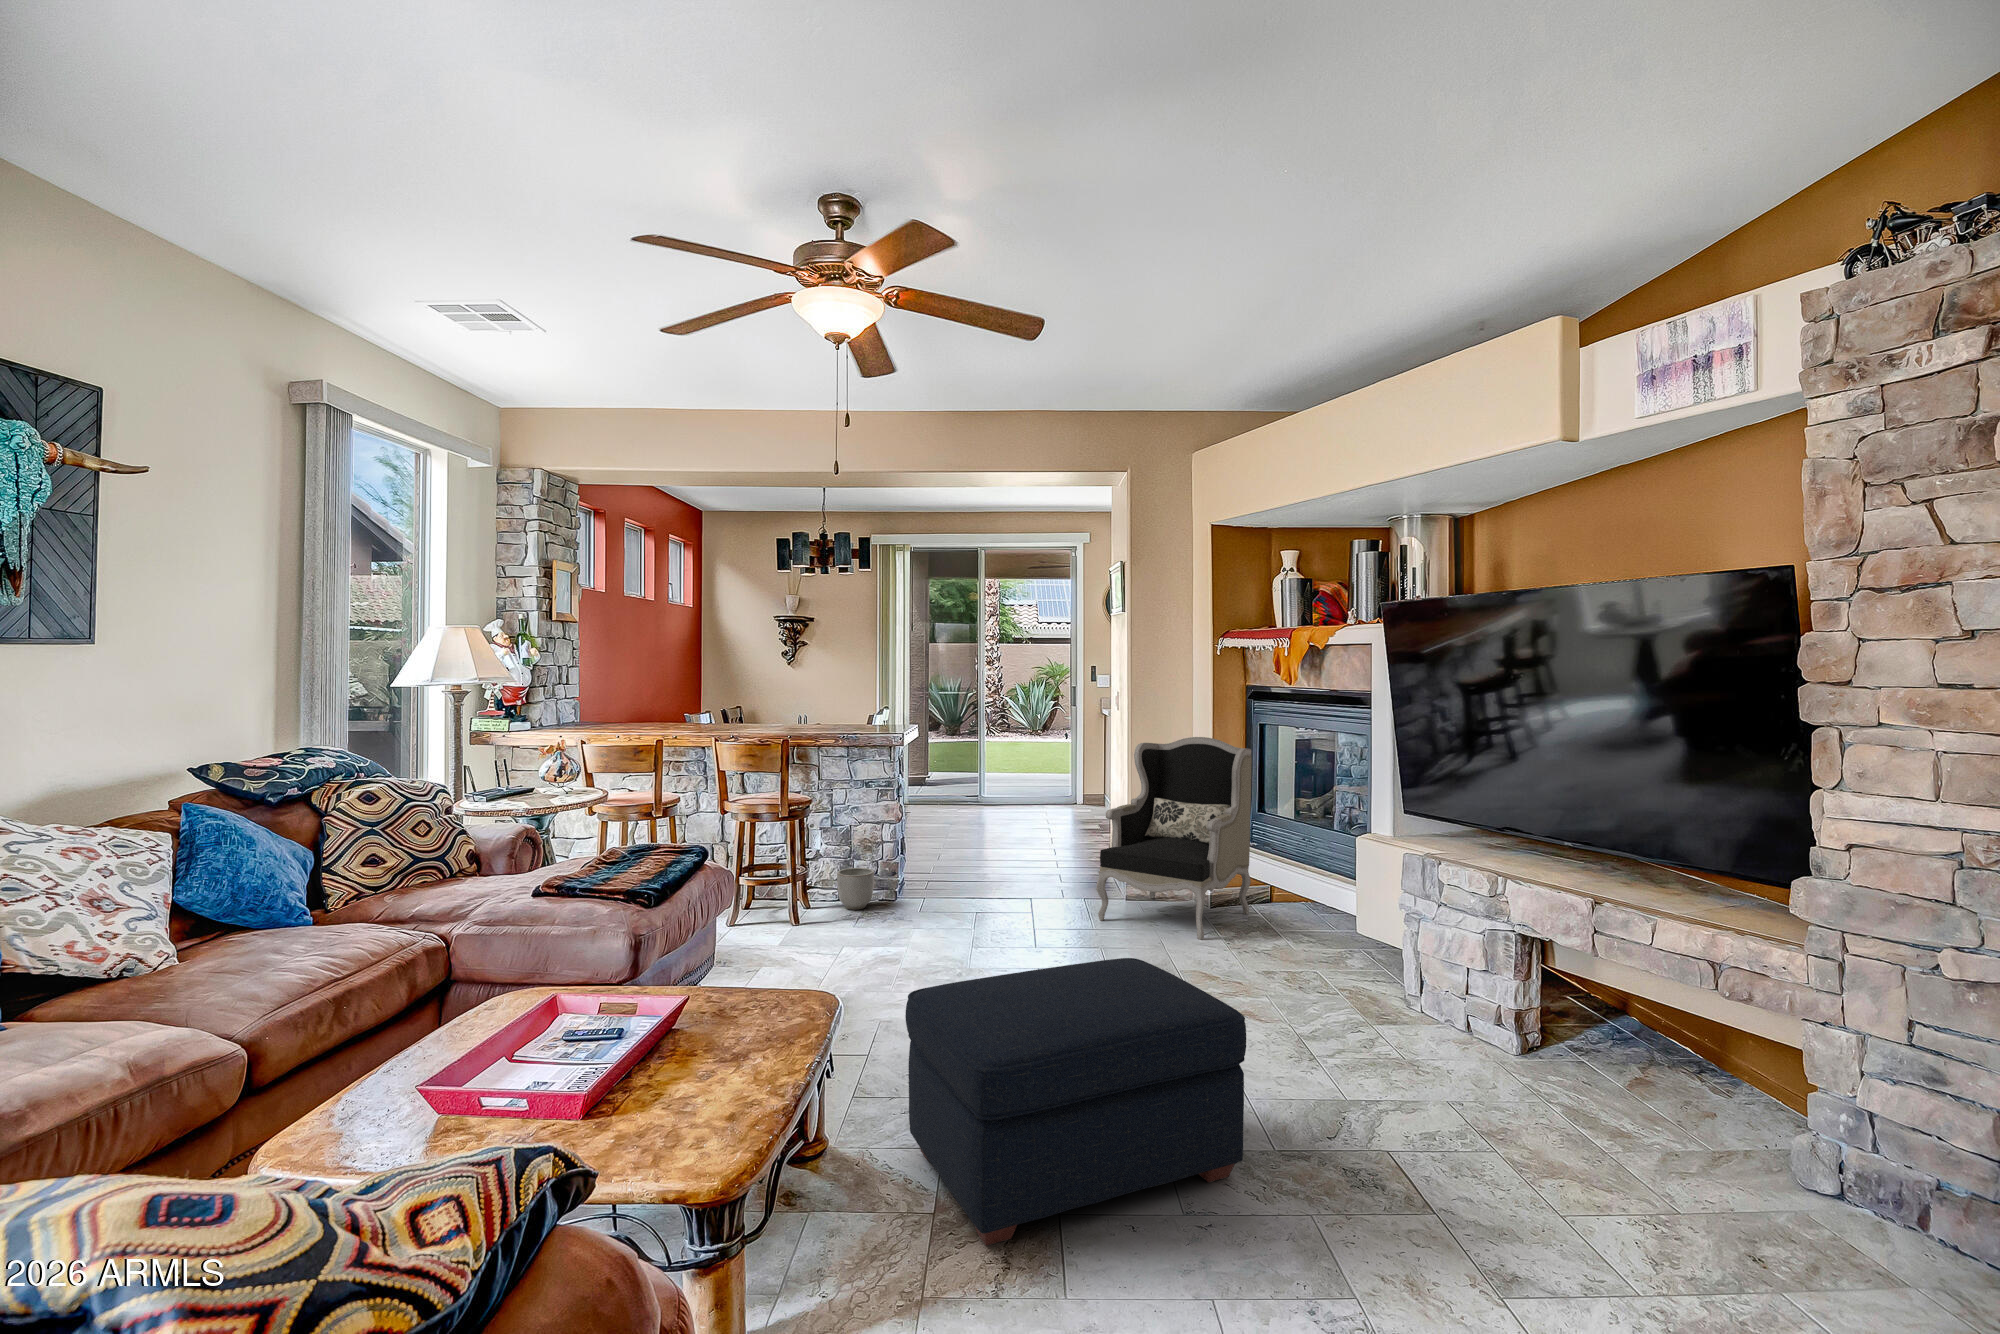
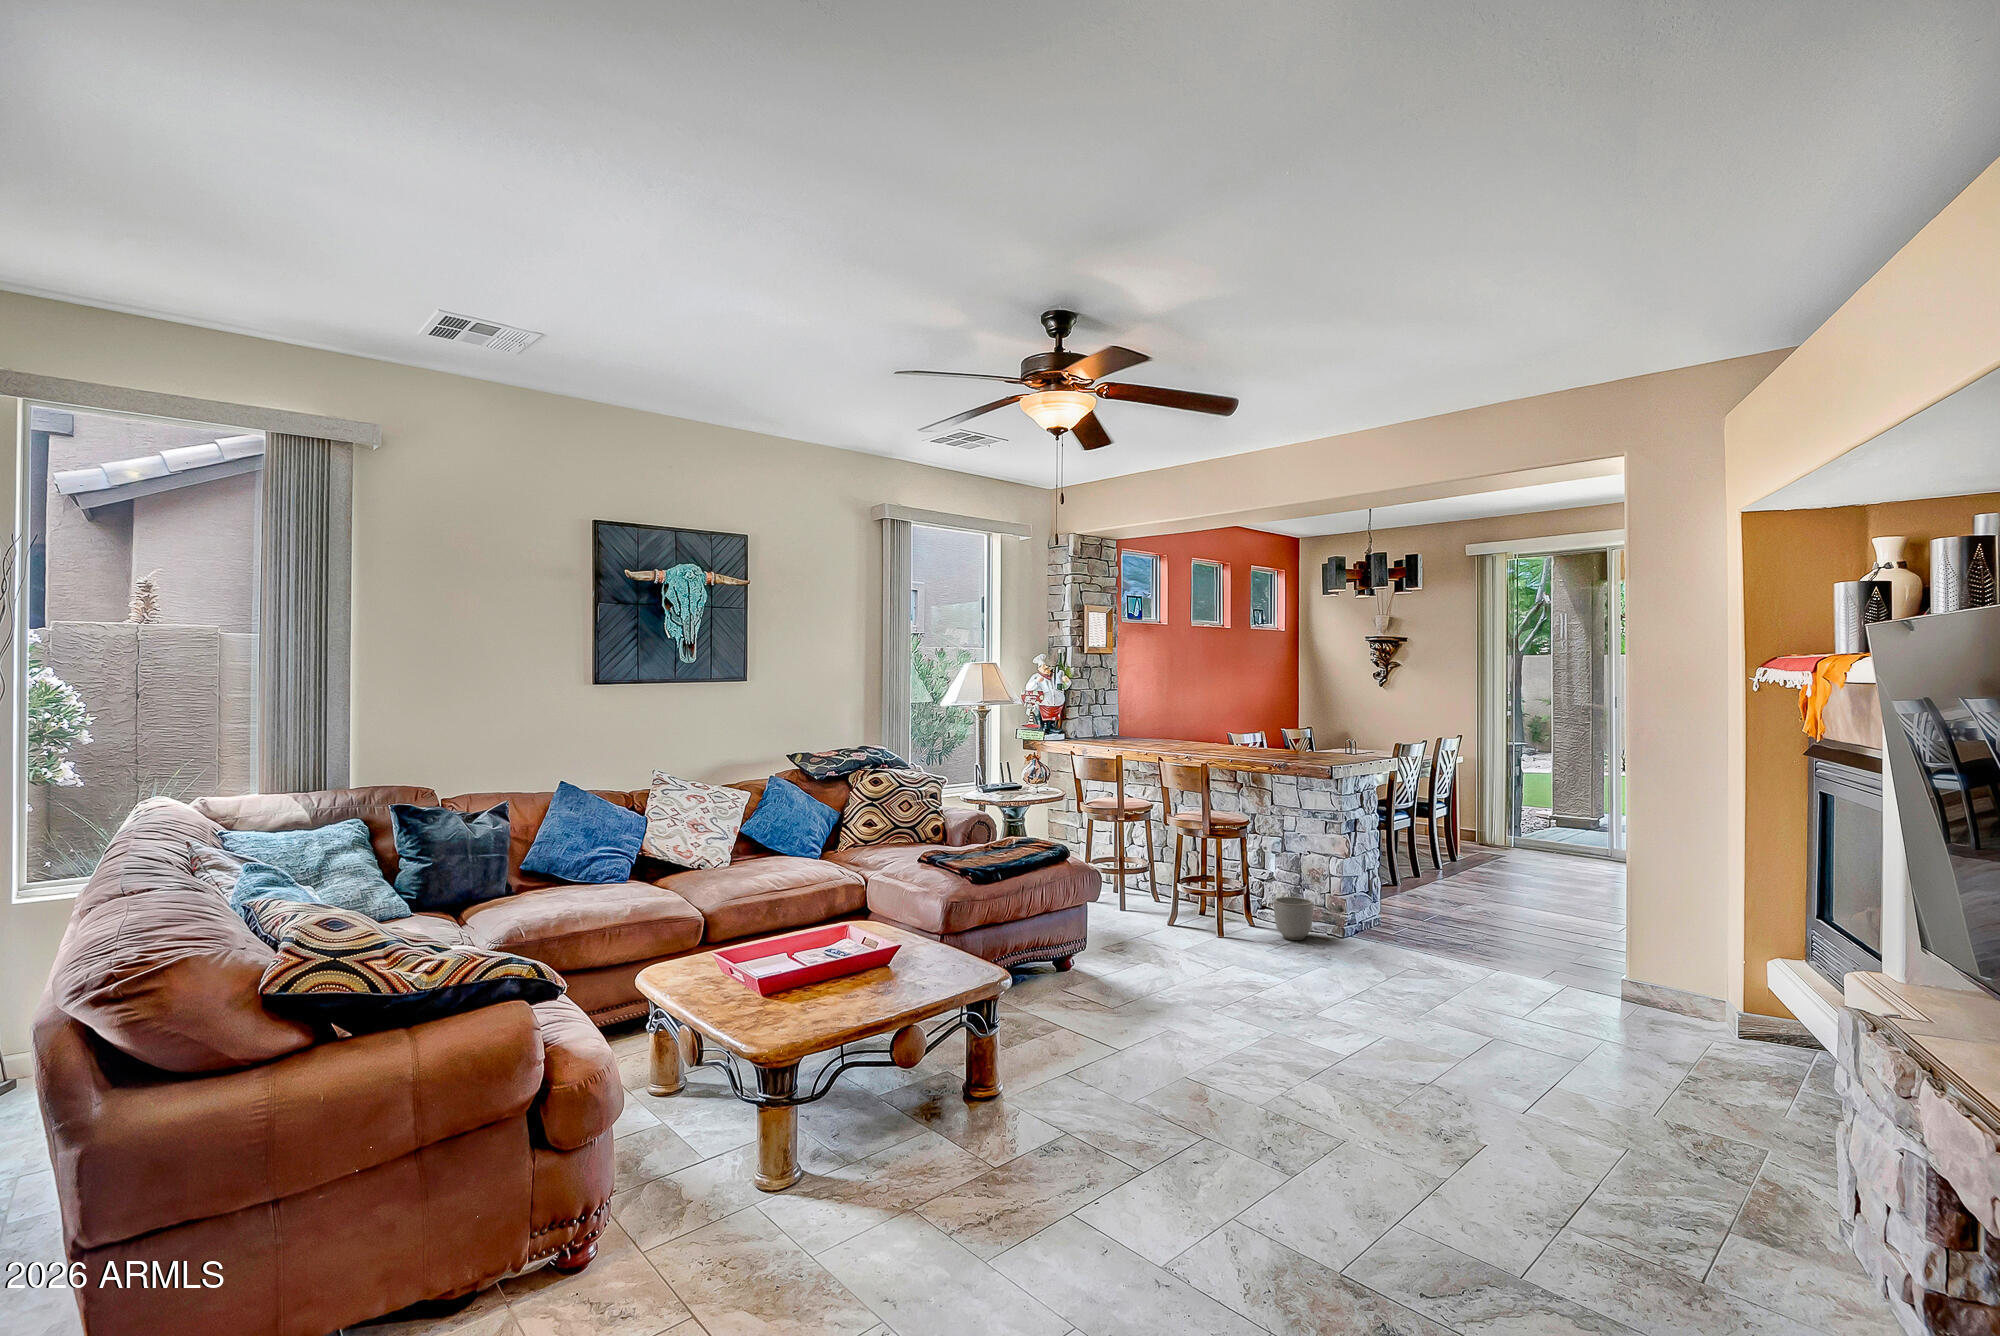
armchair: present [1096,737,1252,940] -> none [1544,789,1816,1065]
ottoman: present [905,958,1246,1246] -> none [955,983,1277,1261]

